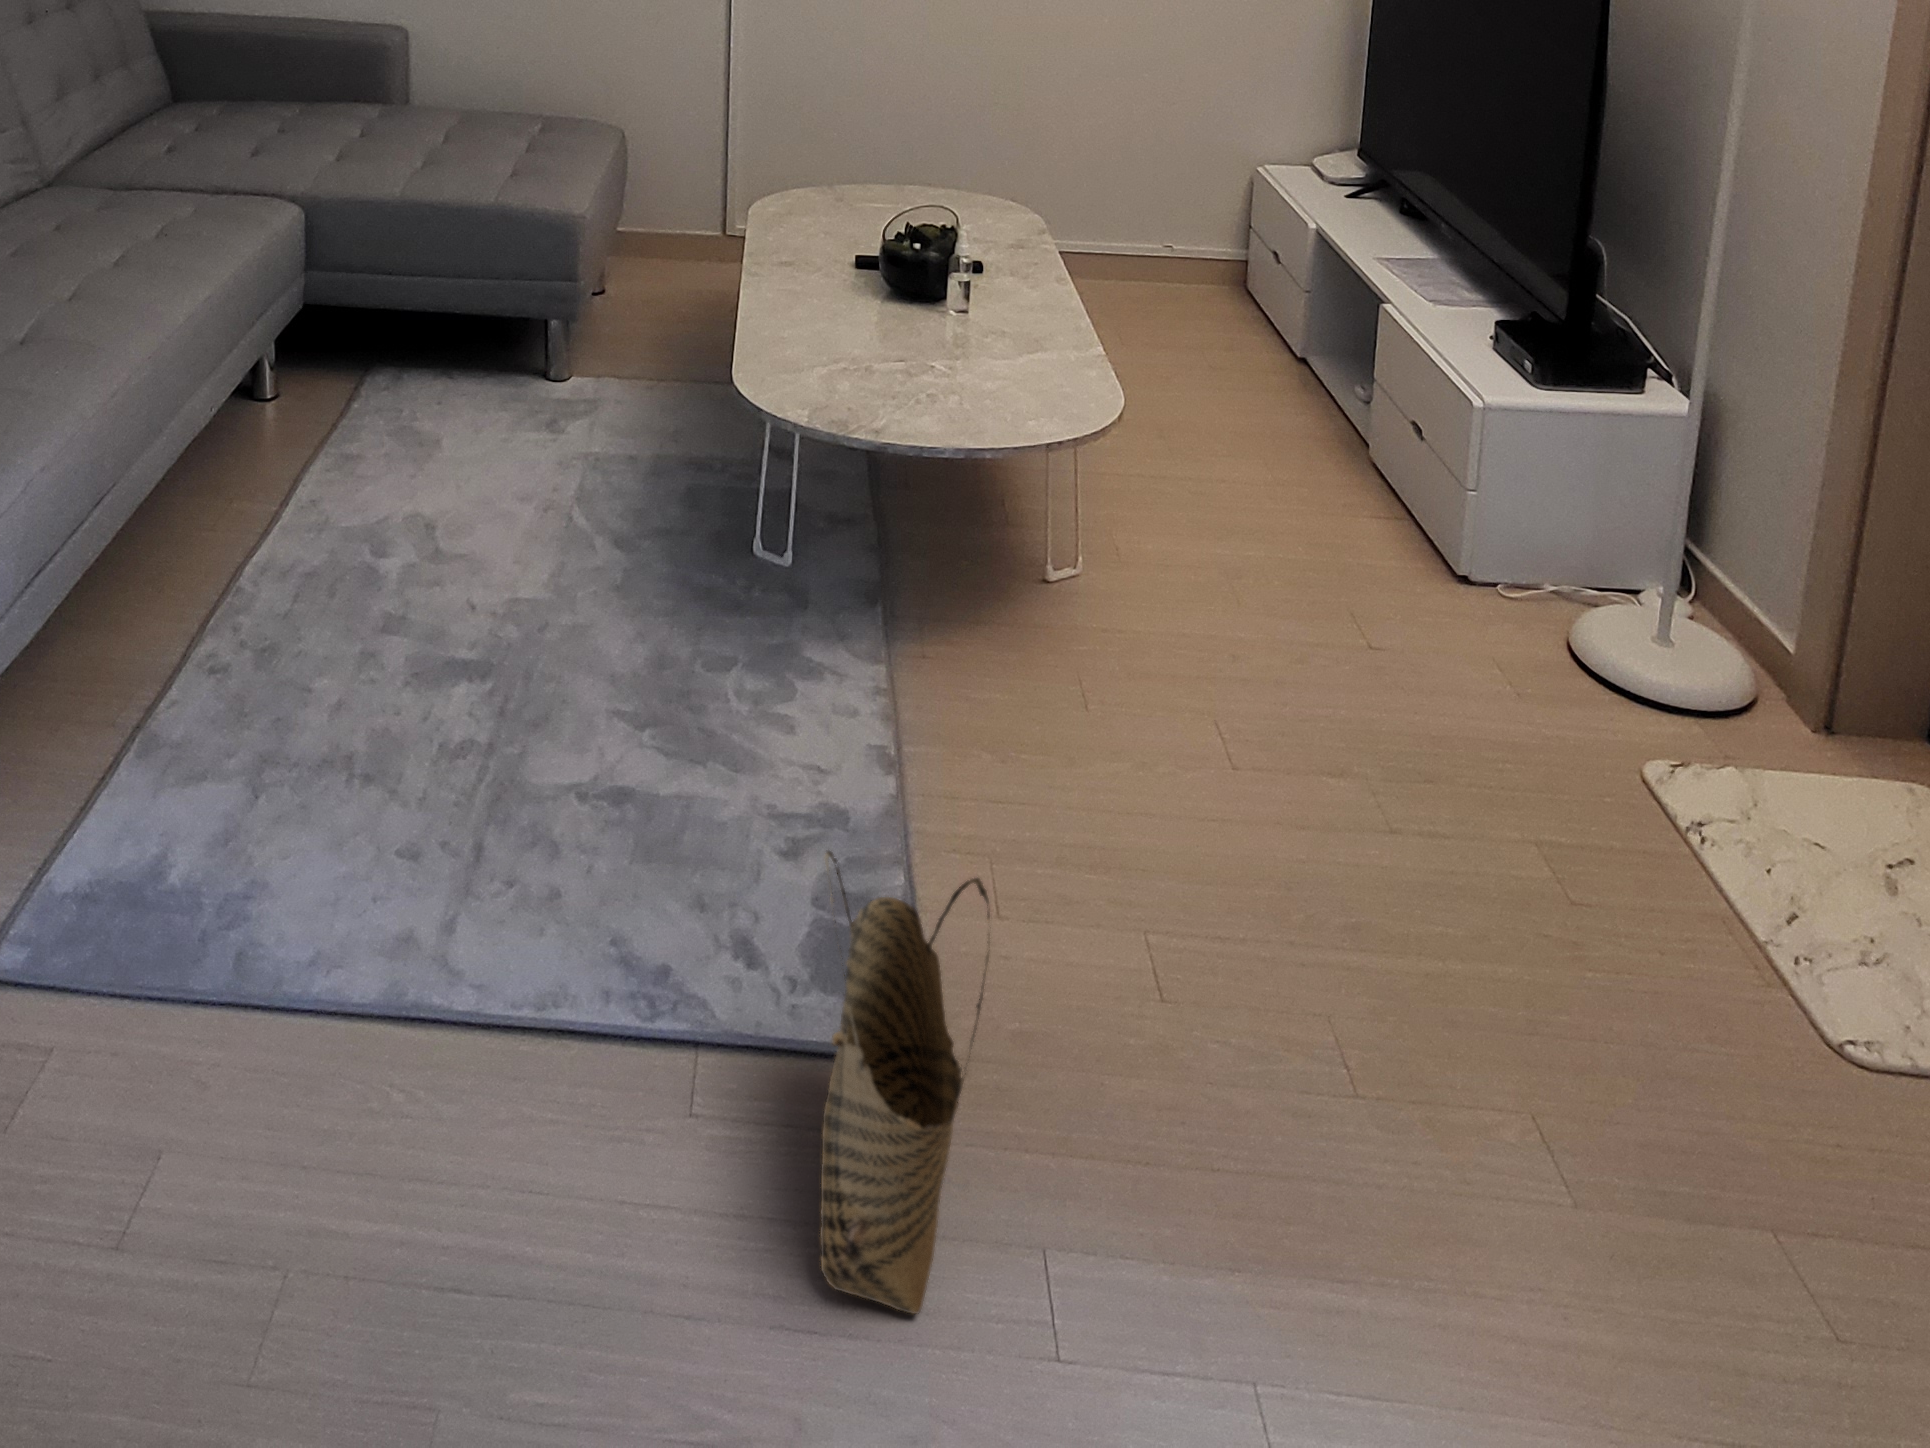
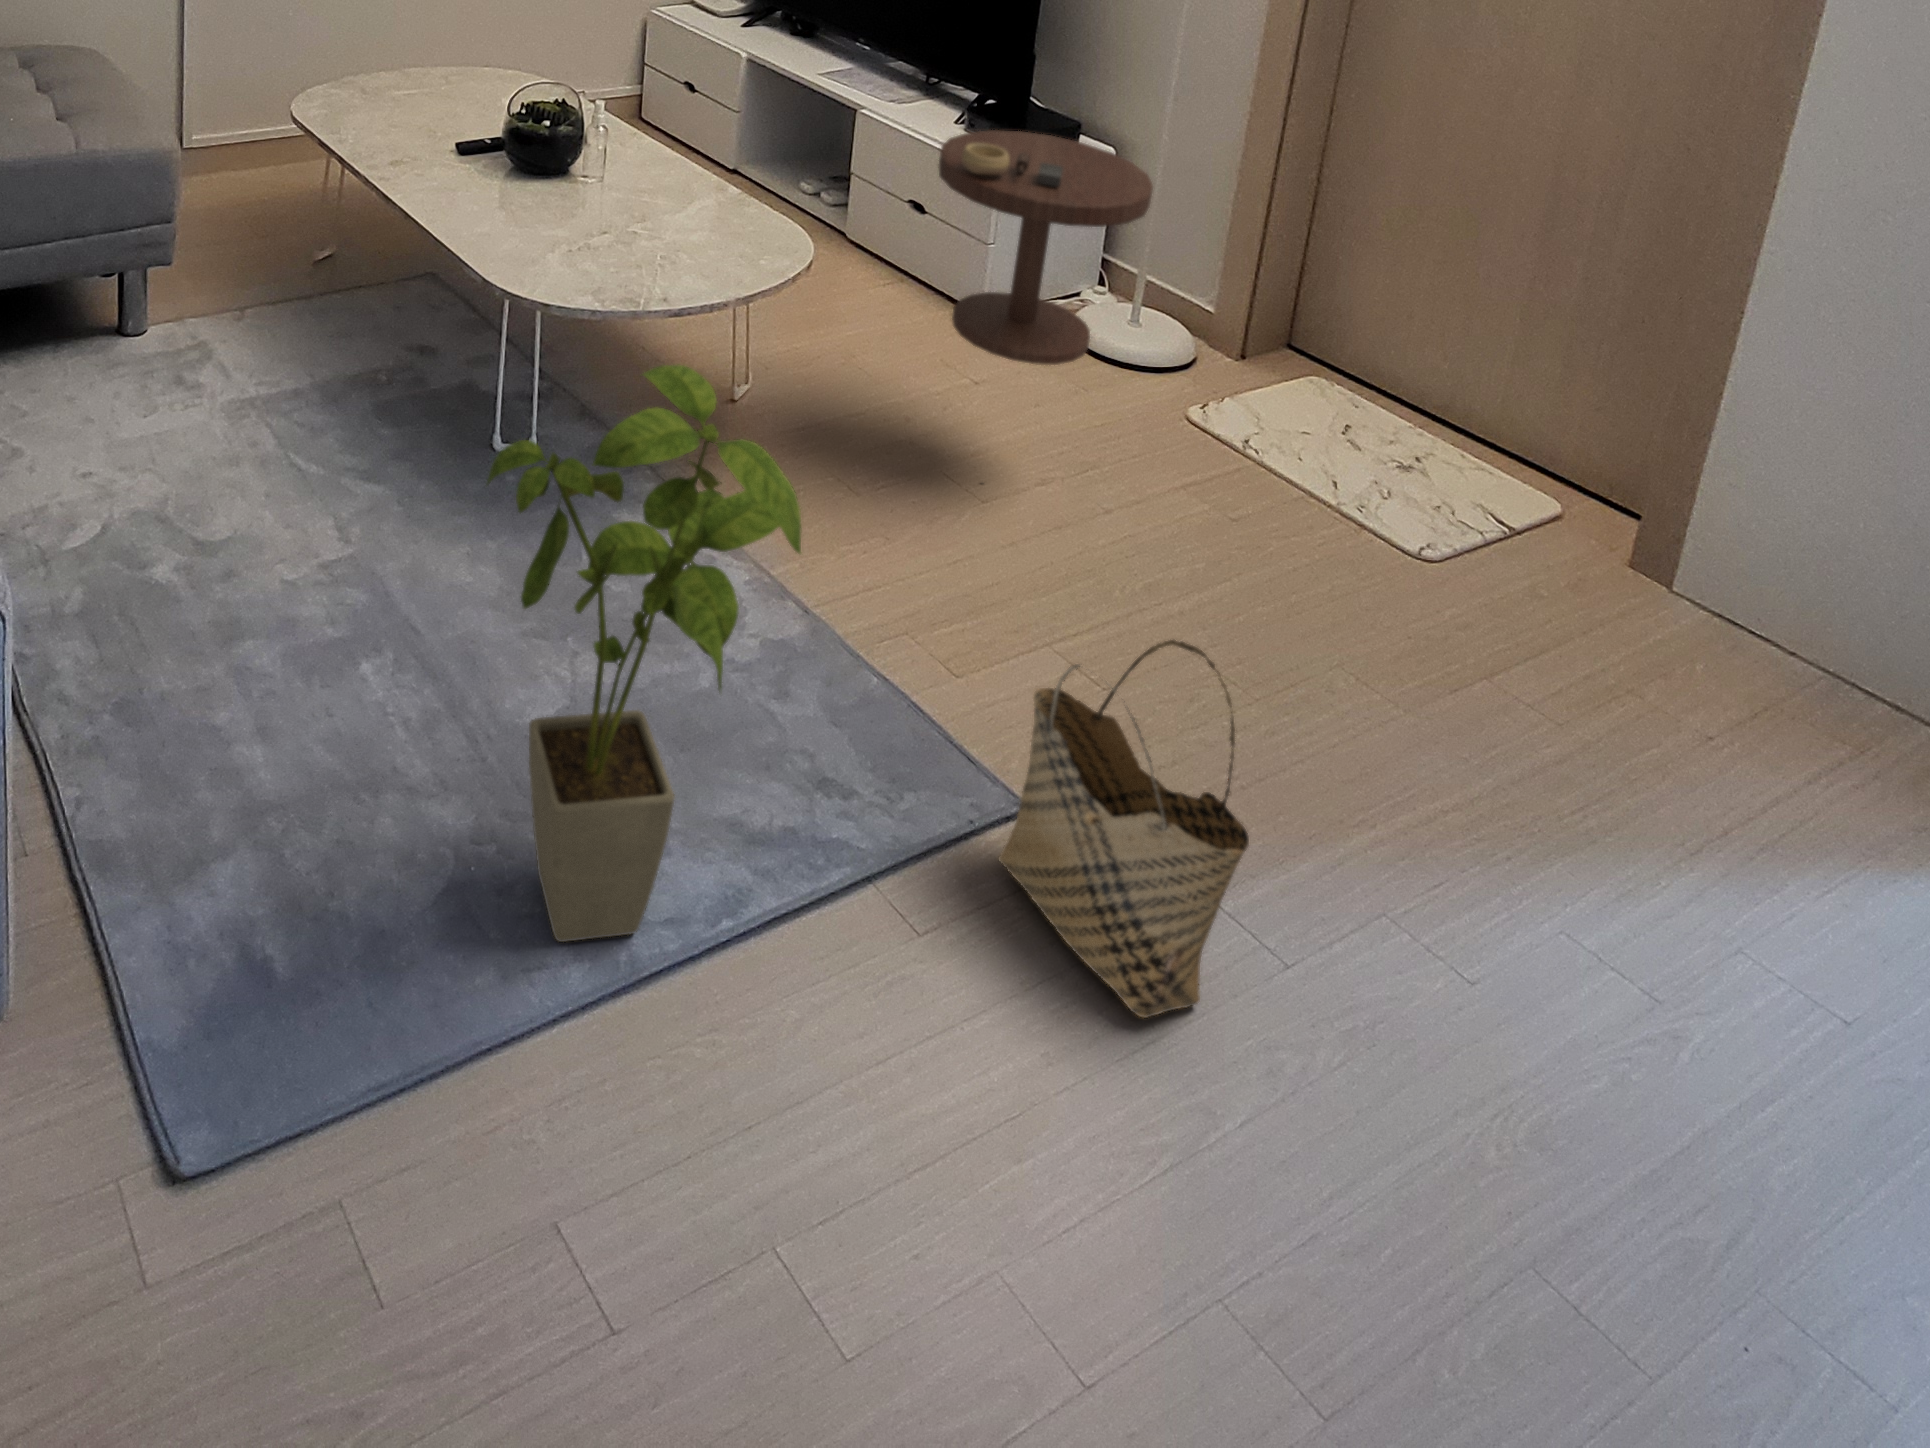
side table: none [1172,317,1434,747] -> present [938,130,1153,365]
house plant: none [326,407,657,973] -> present [487,365,801,942]

